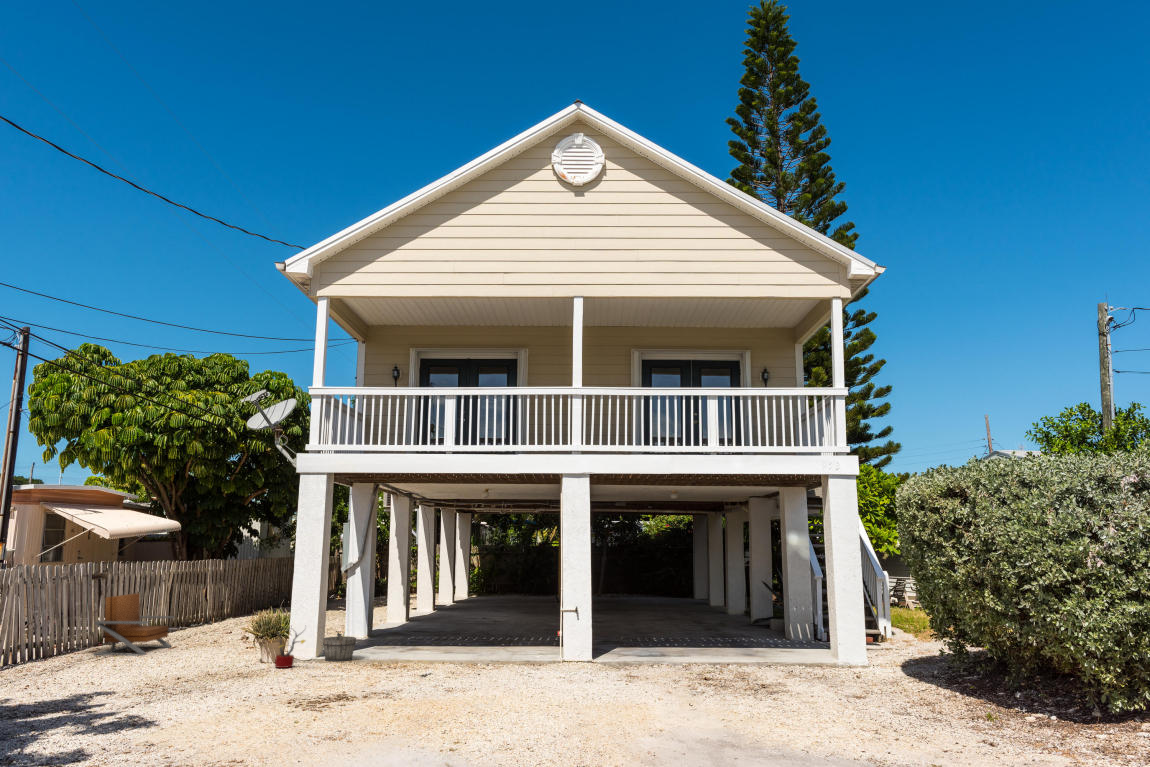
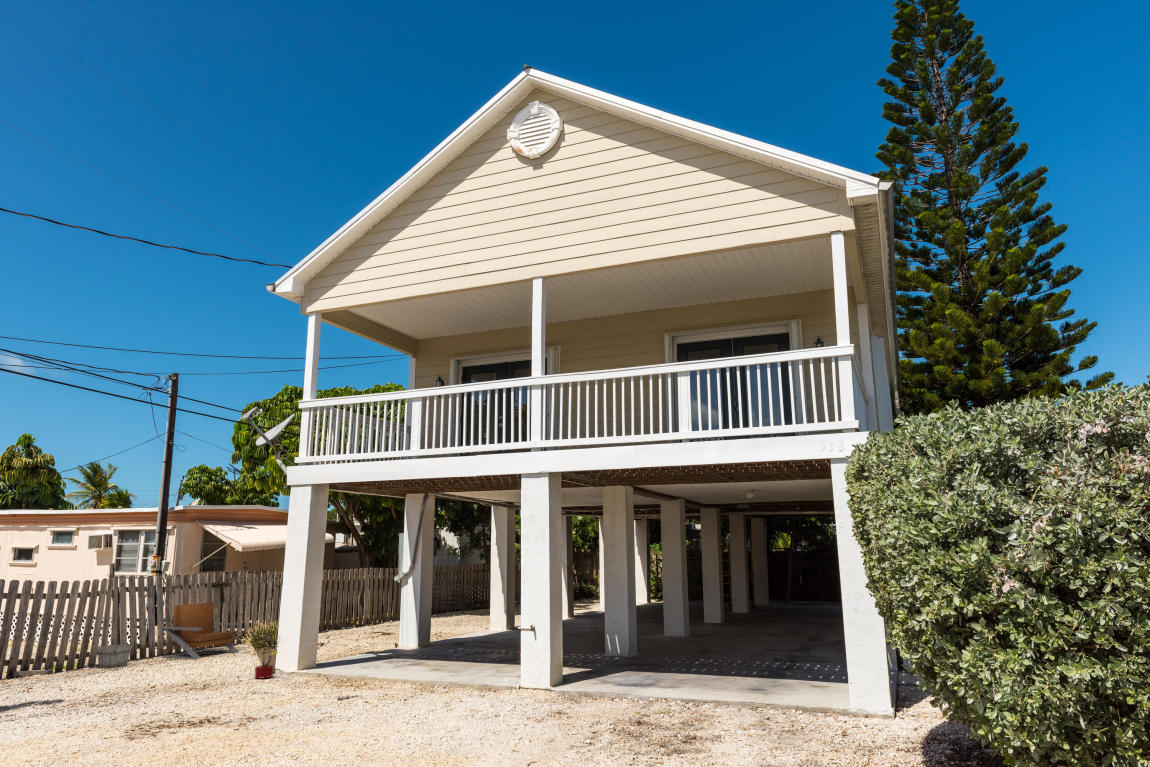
wooden bucket: present [323,631,356,661] -> present [97,641,132,668]

